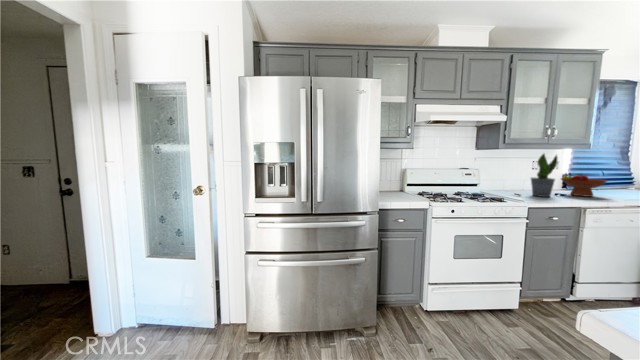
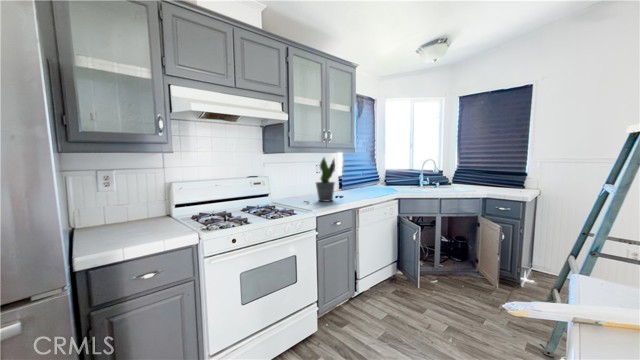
fruit bowl: present [561,173,607,197] -> none [338,175,369,196]

